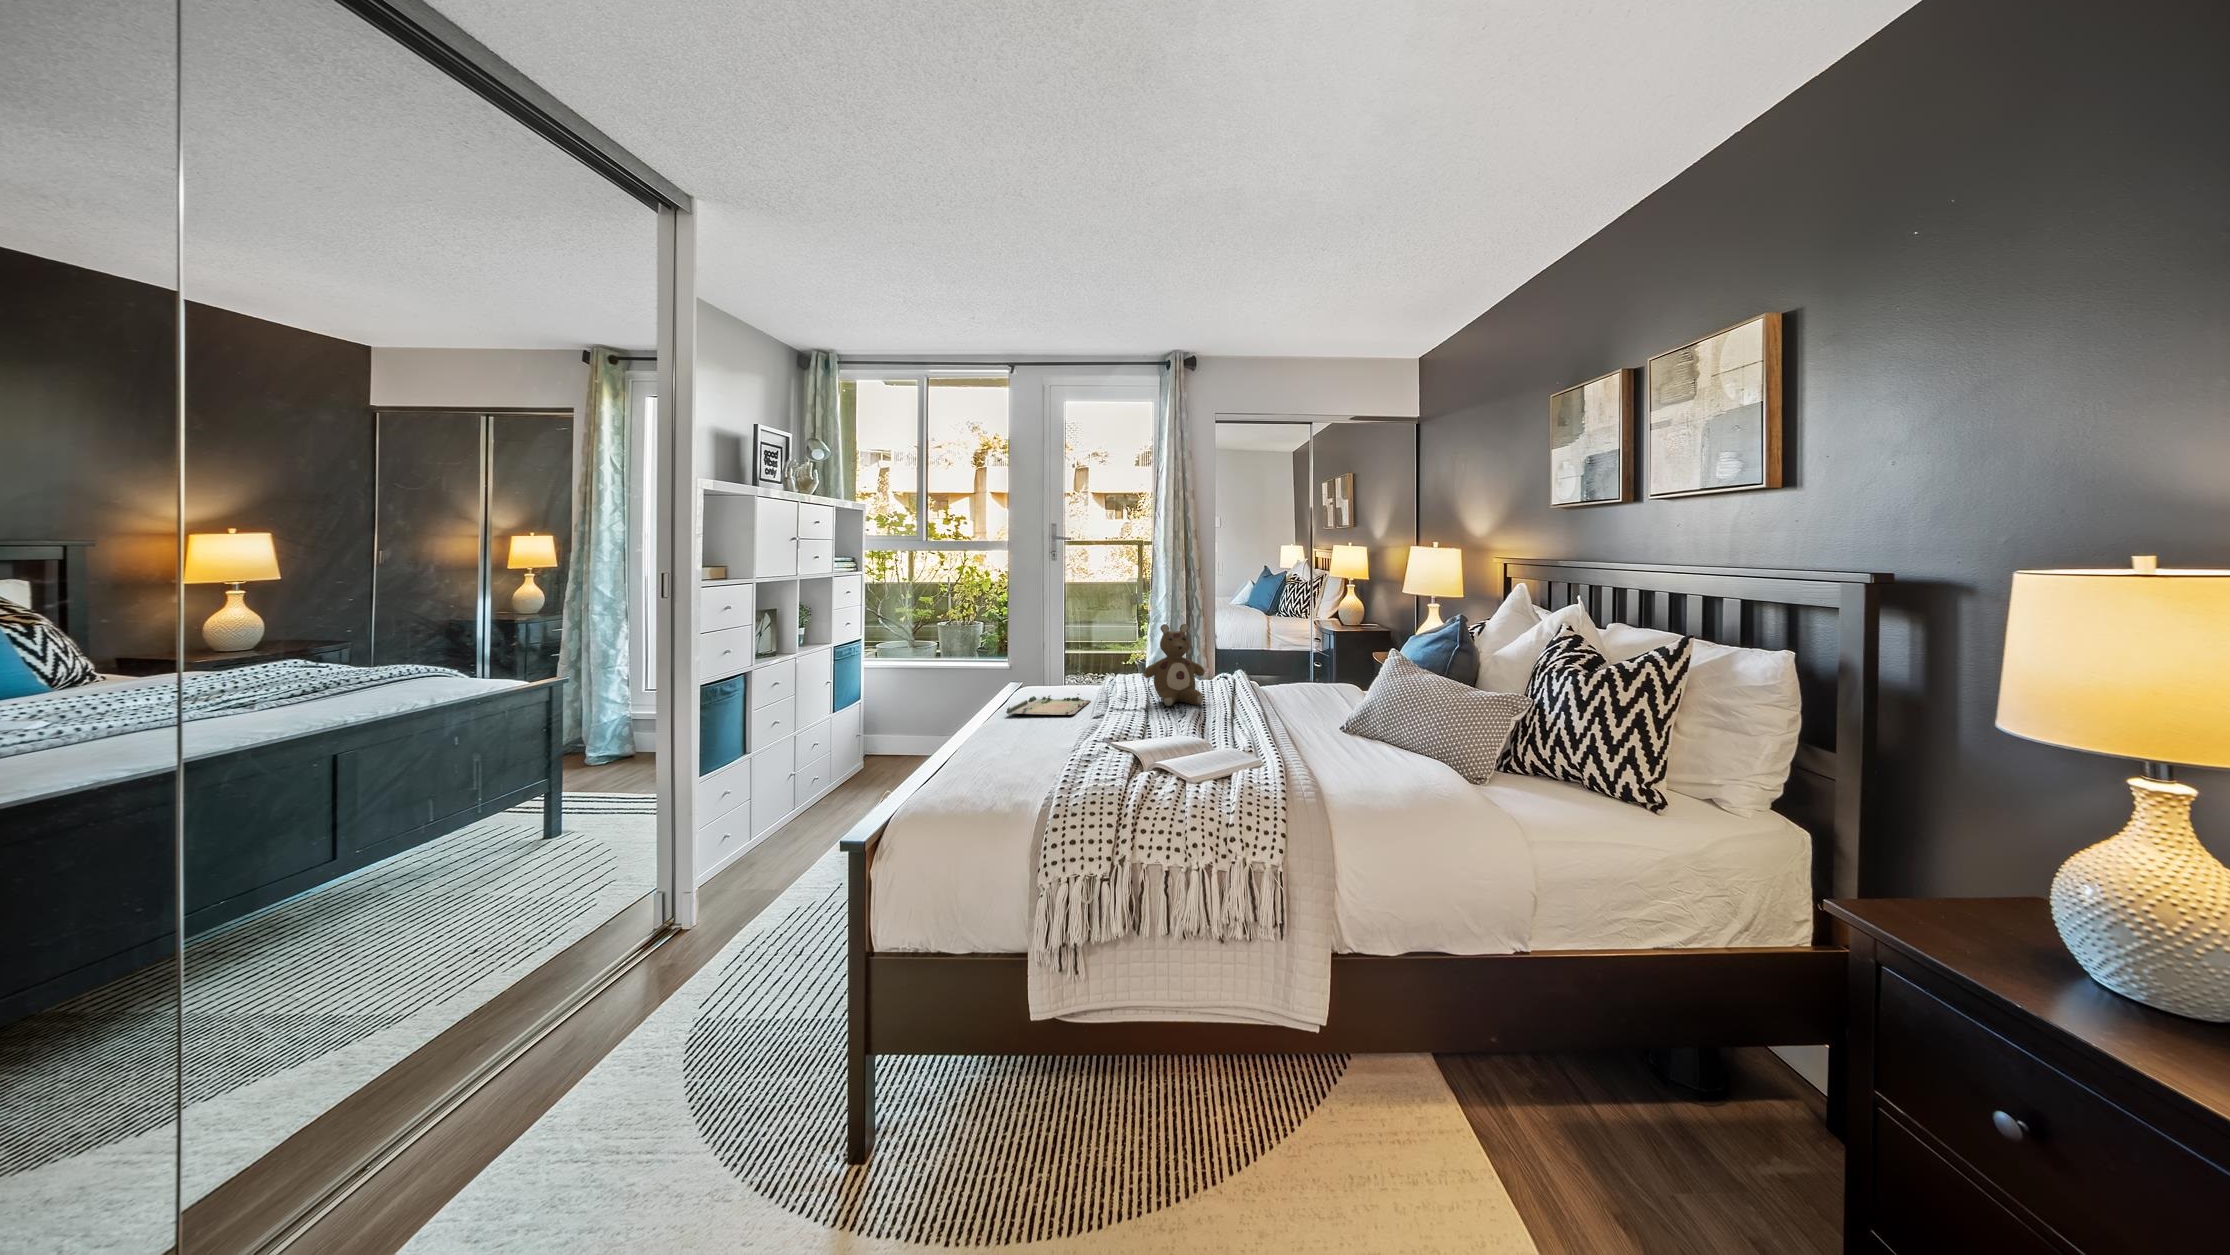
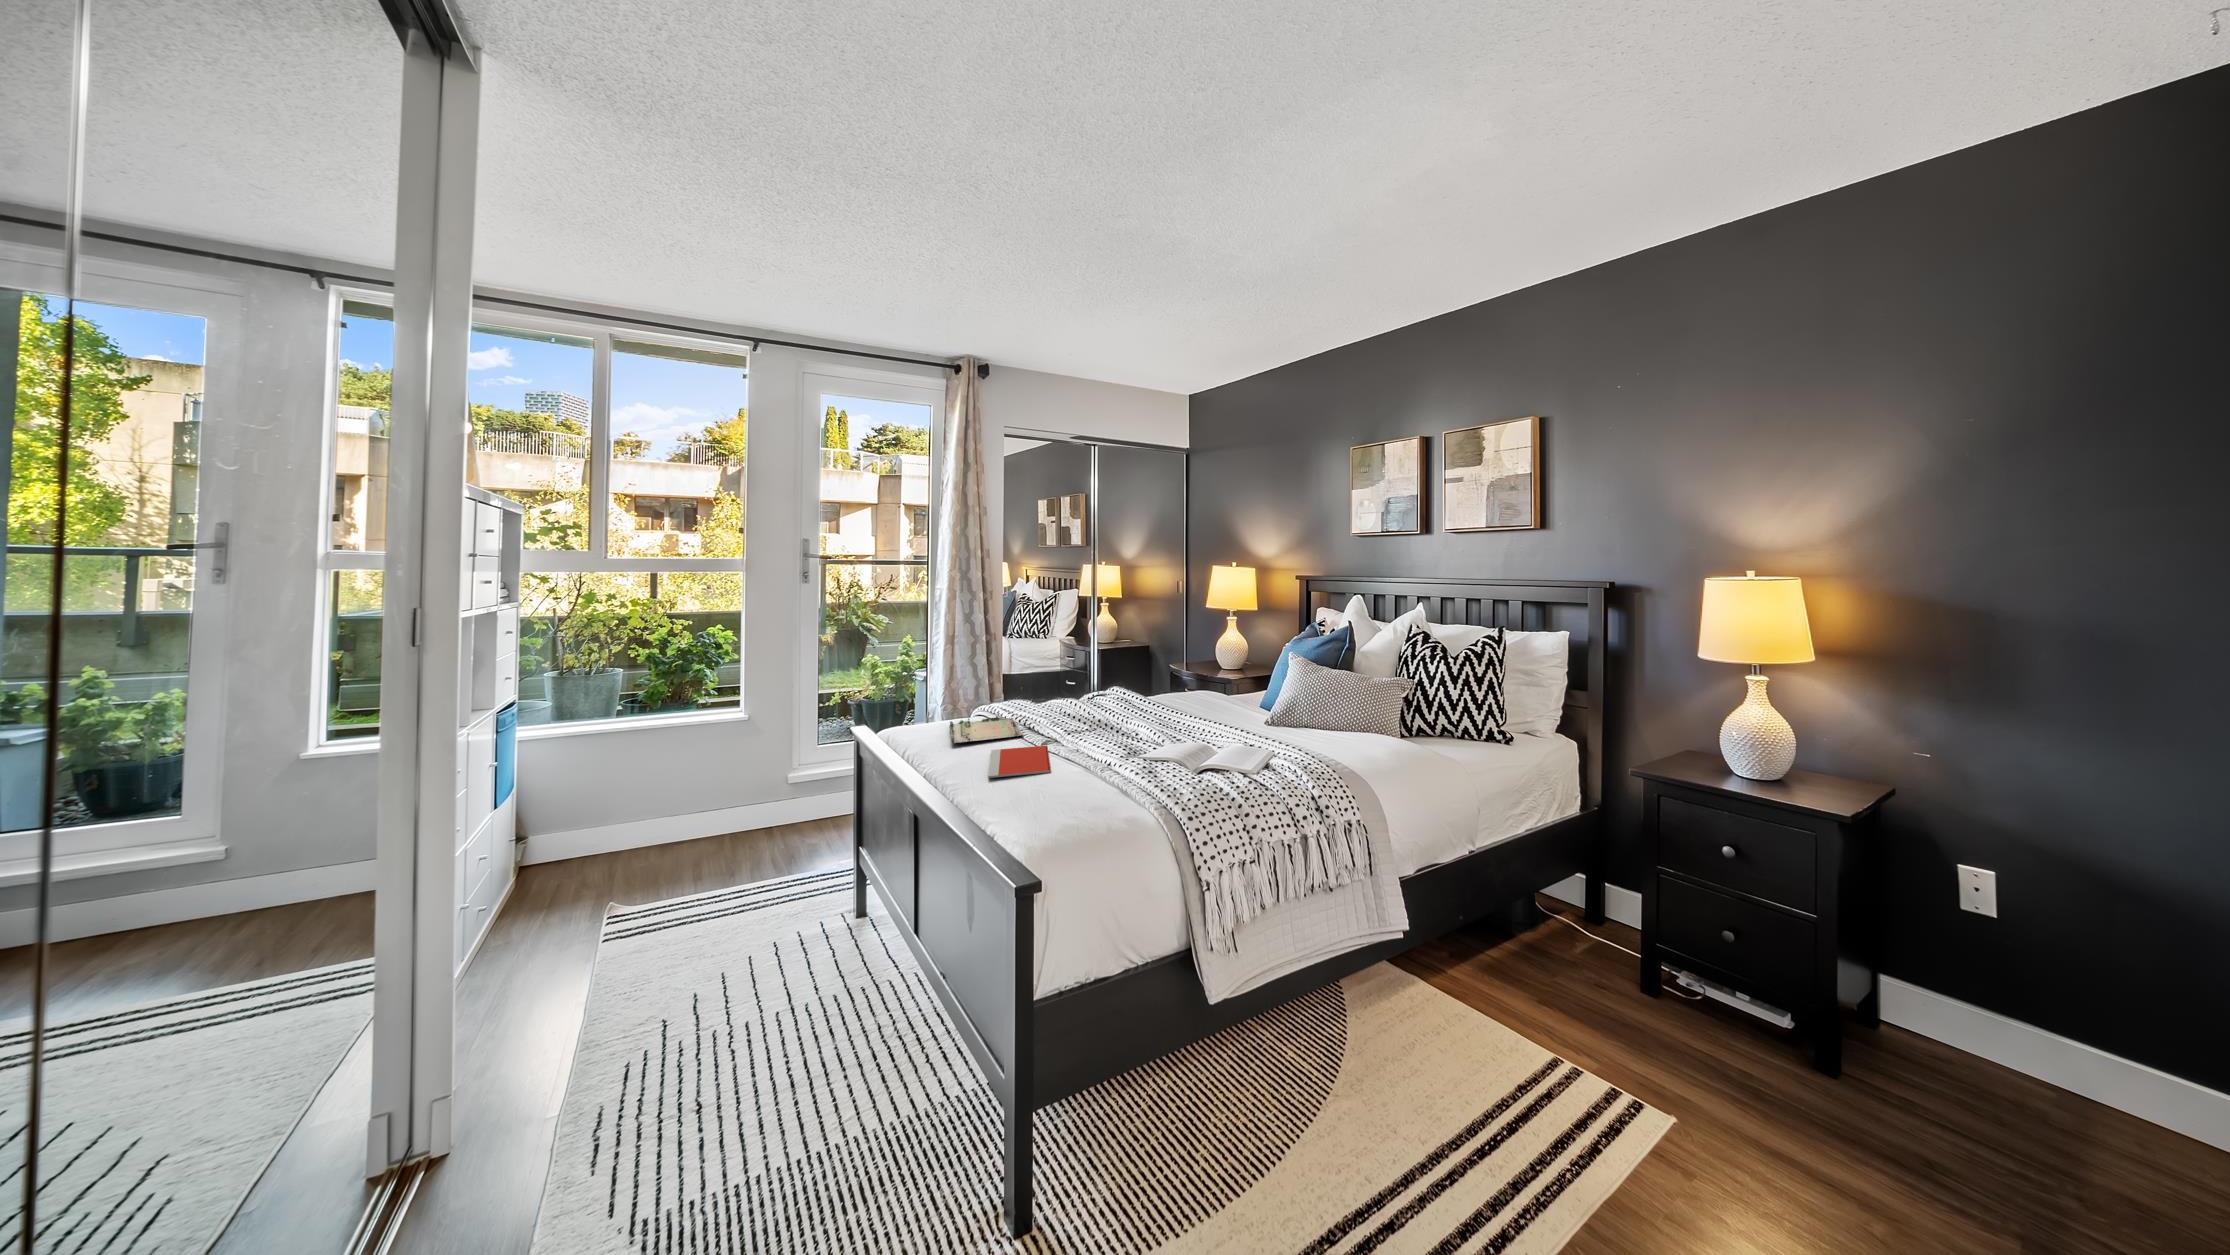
stuffed bear: present [1143,624,1205,706] -> none [1078,639,1136,715]
notebook: none [984,723,1078,748] -> present [988,746,1051,778]

